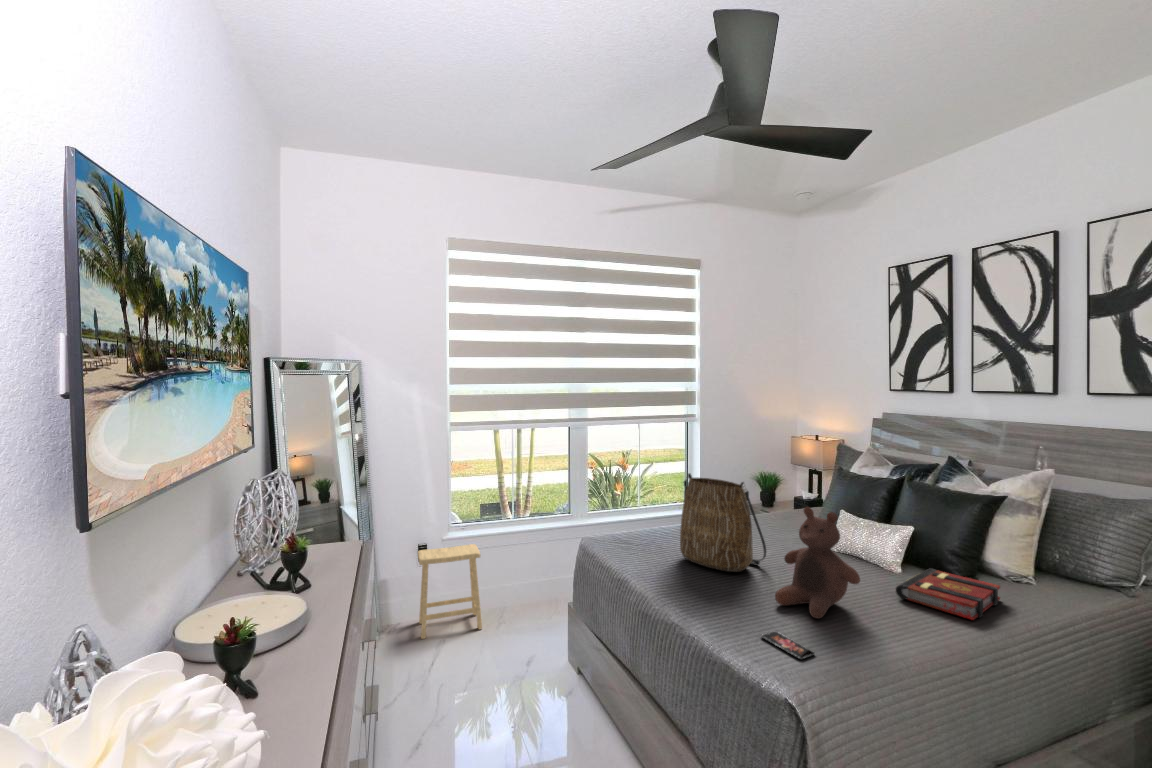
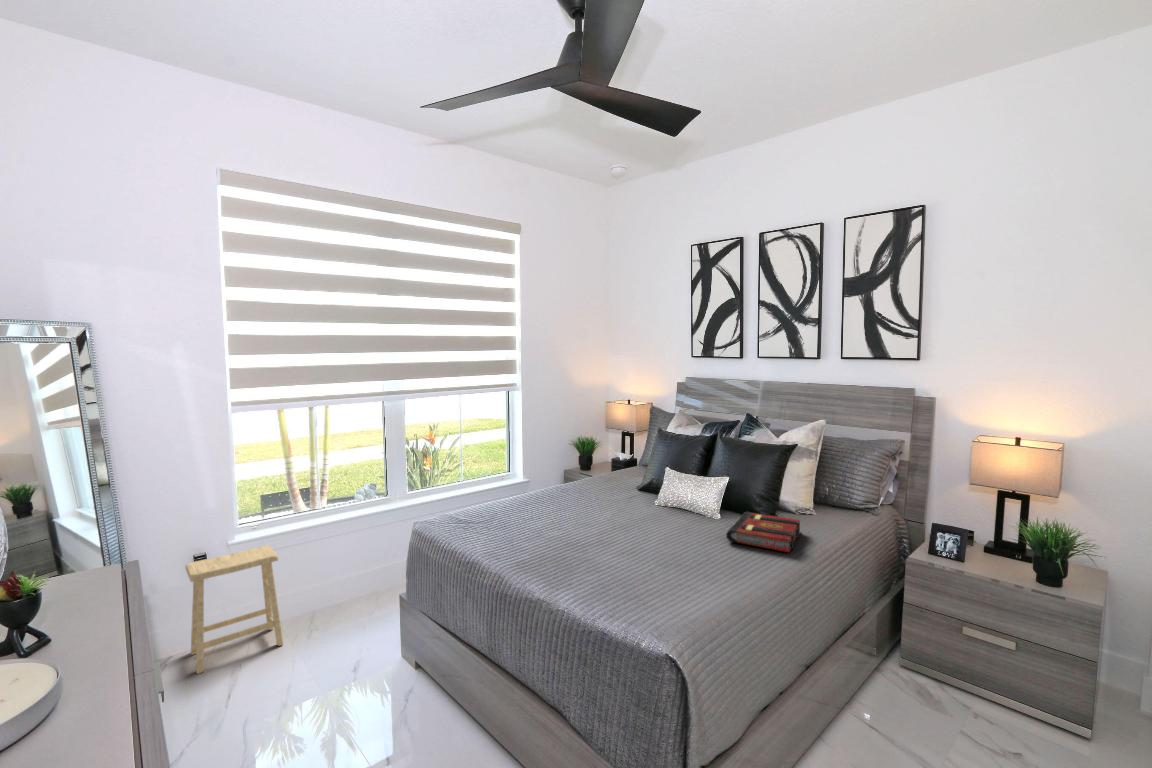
tote bag: present [680,473,766,572] -> none [526,442,612,539]
stuffed bear: present [775,507,860,618] -> none [631,466,705,573]
smartphone: present [761,631,815,660] -> none [629,592,682,616]

